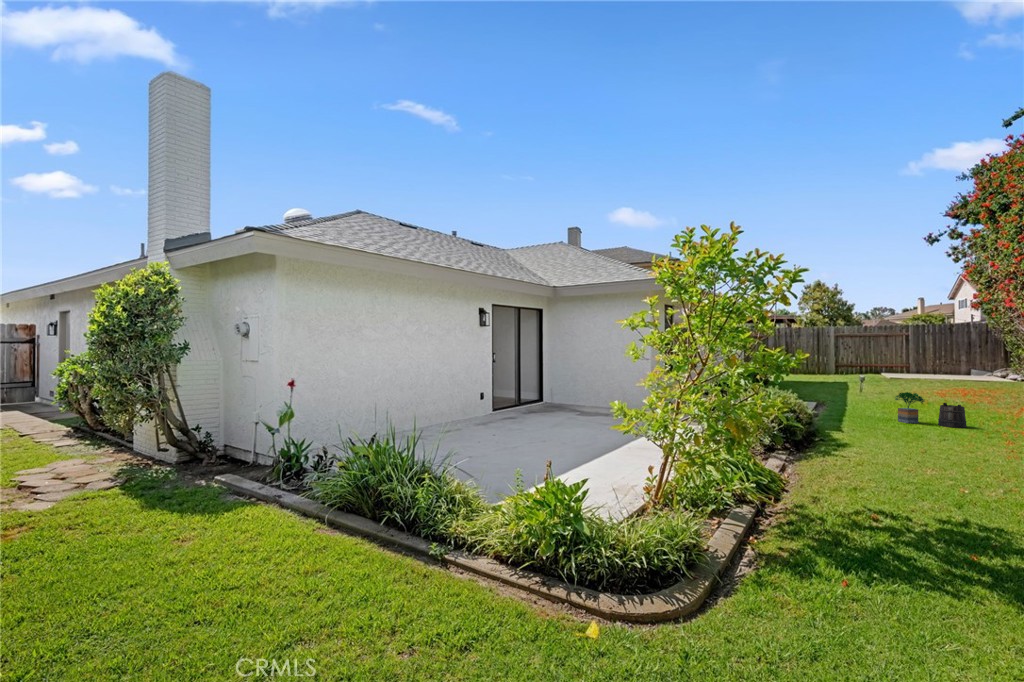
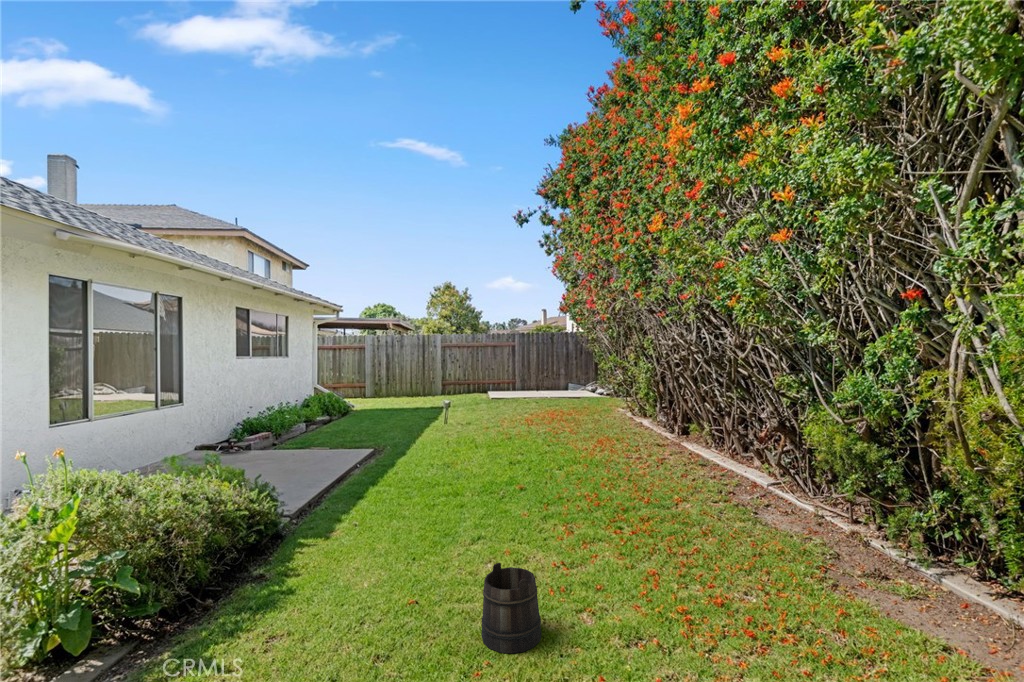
potted tree: present [895,392,924,423] -> none [382,540,452,650]

